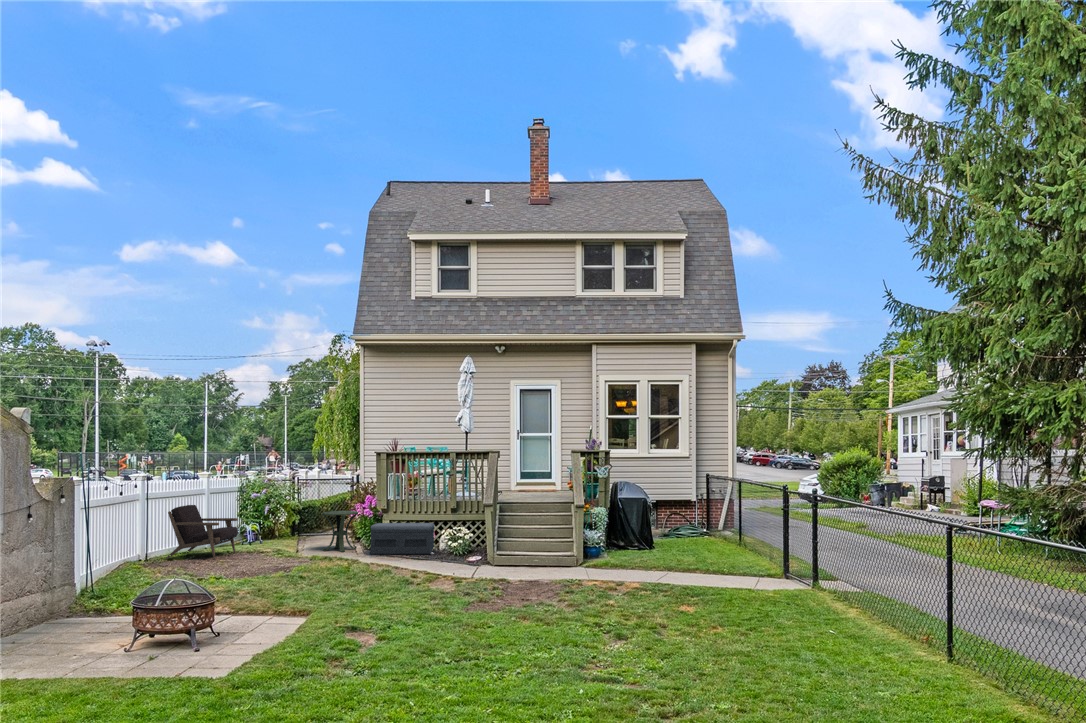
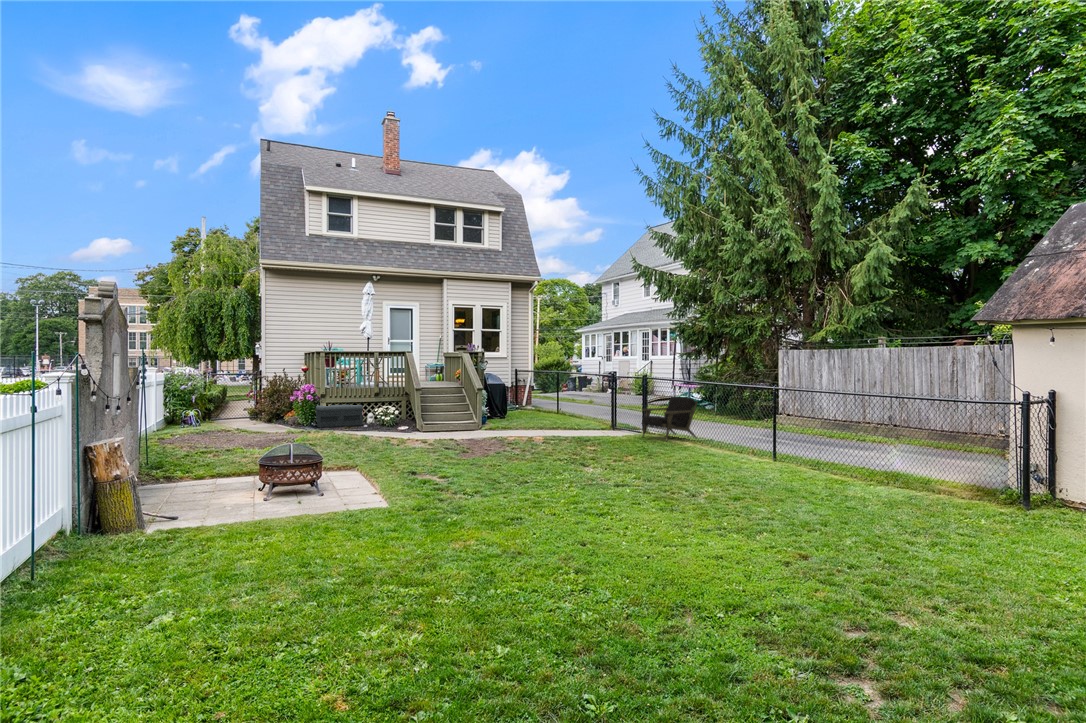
armchair: present [166,505,238,560] -> present [642,397,697,441]
side table: present [322,511,359,552] -> none [271,398,299,428]

